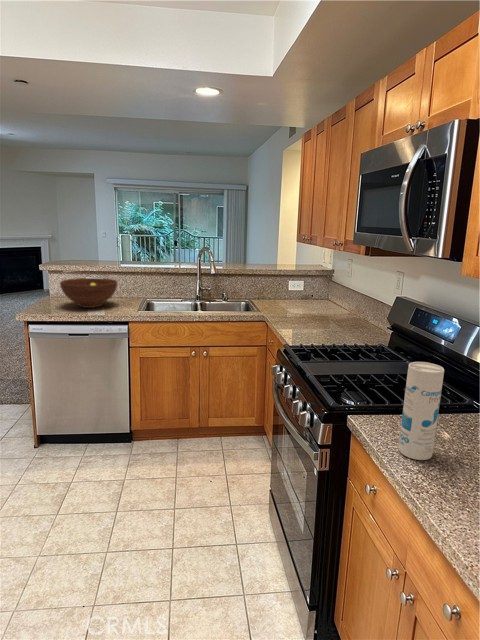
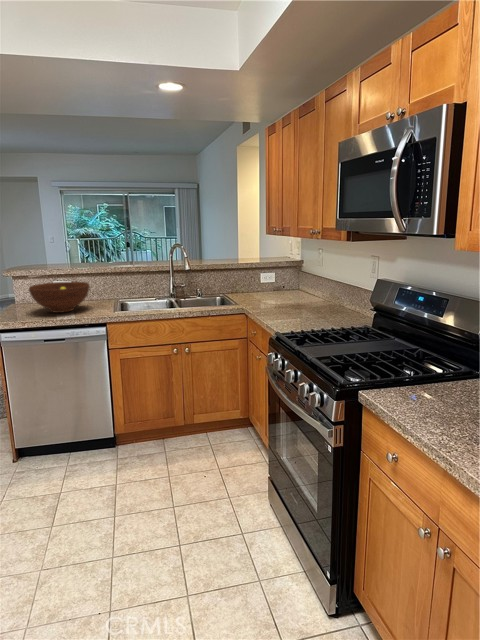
canister: present [398,362,444,460] -> none [418,332,458,423]

